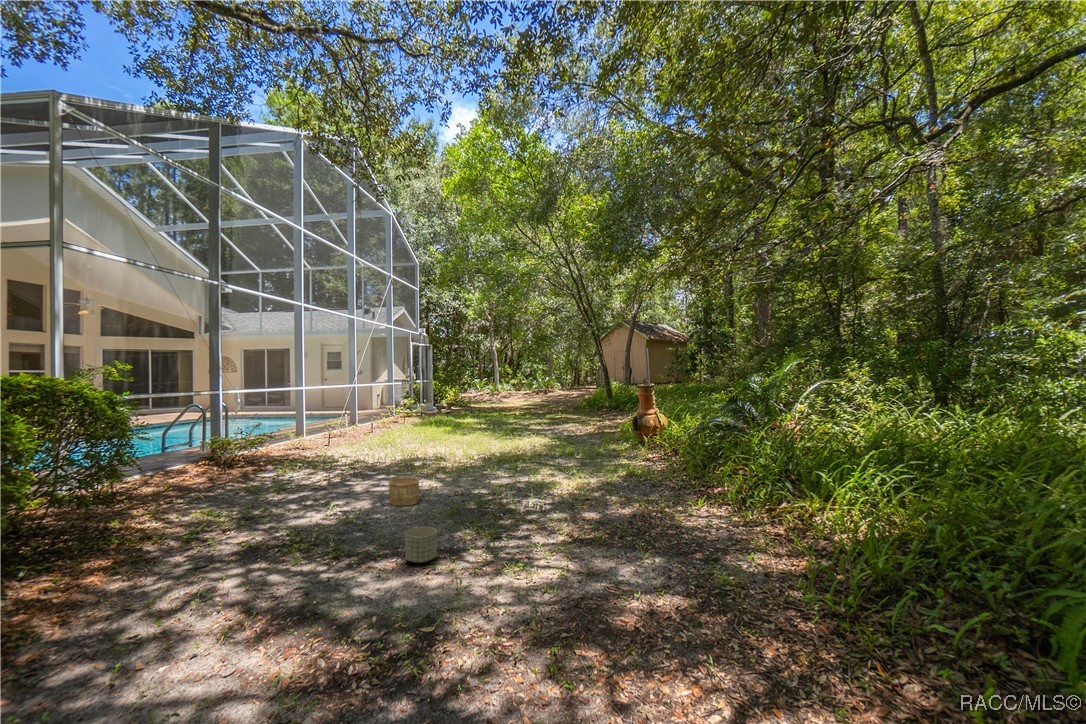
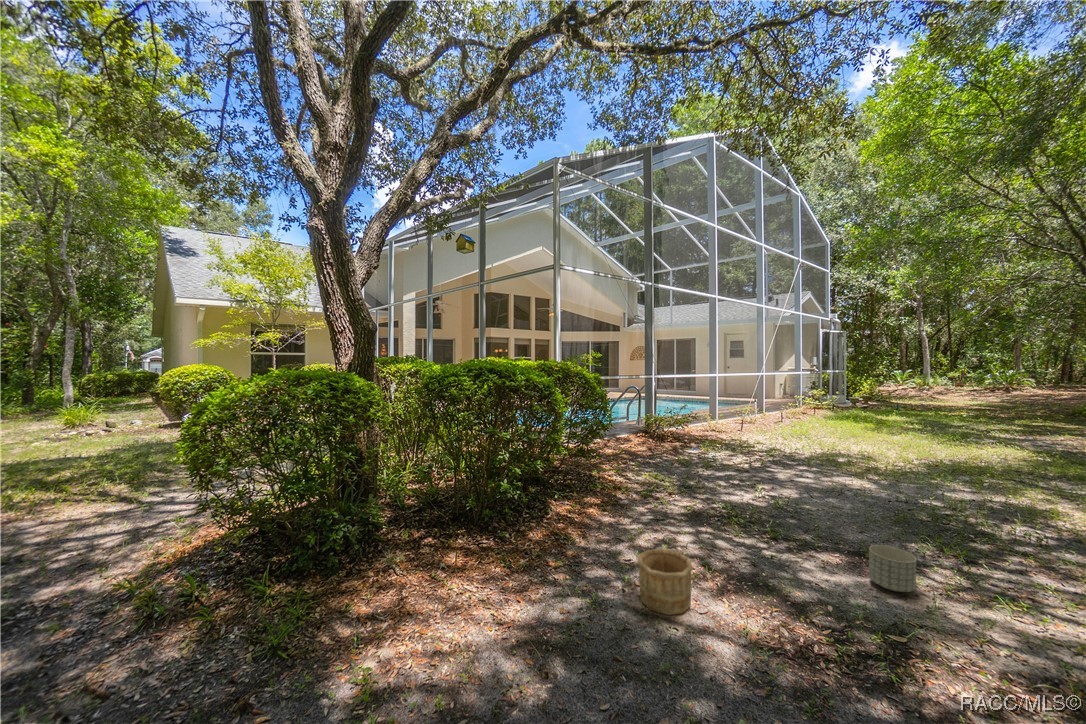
wooden bucket: present [389,476,420,506] -> present [638,548,693,615]

